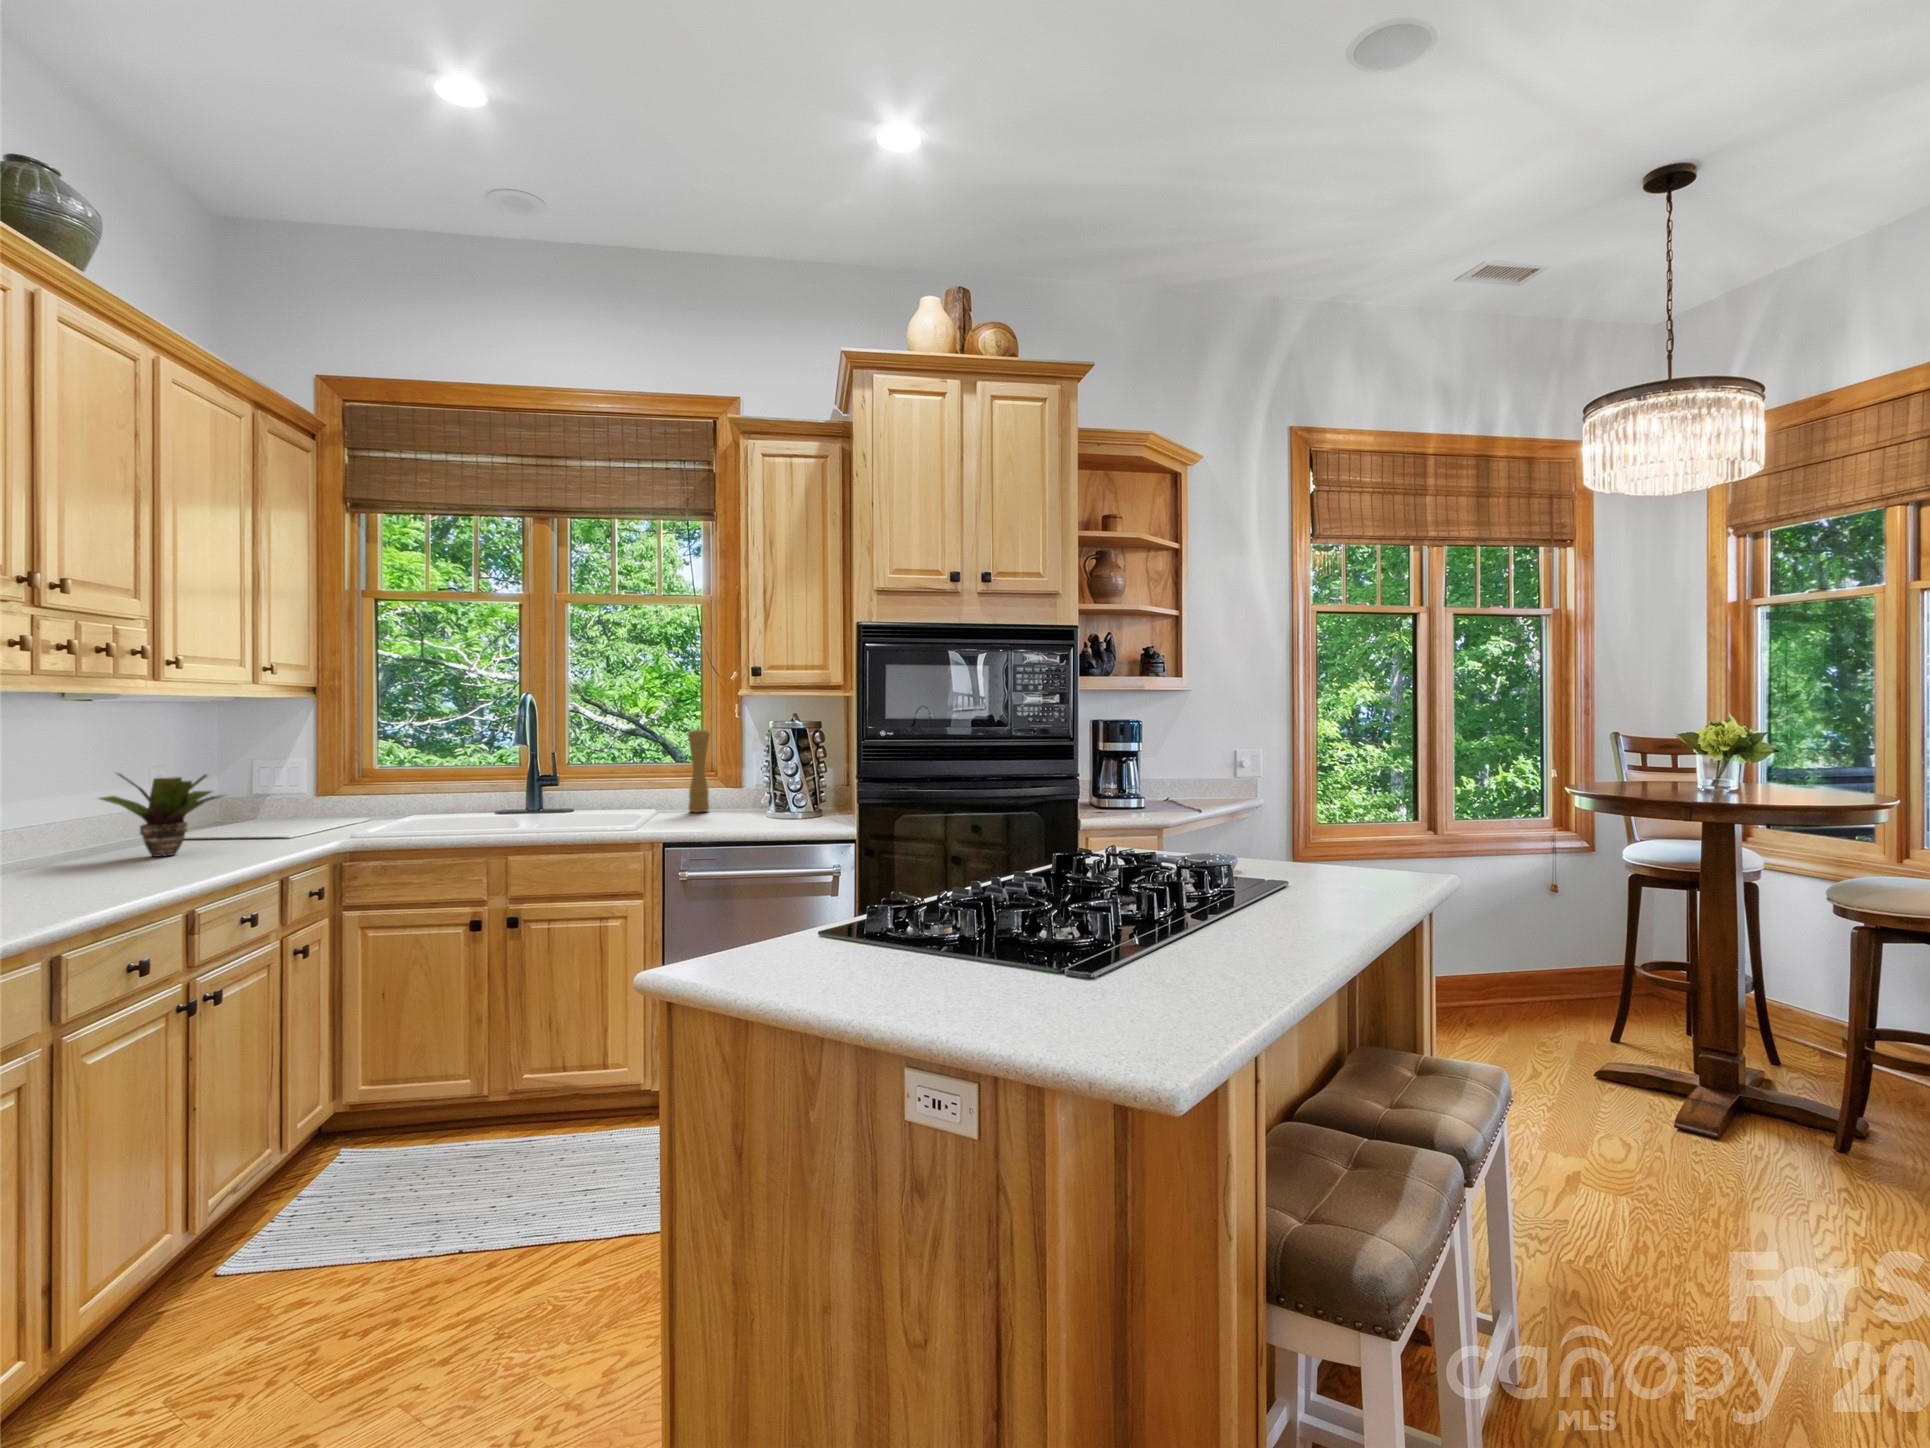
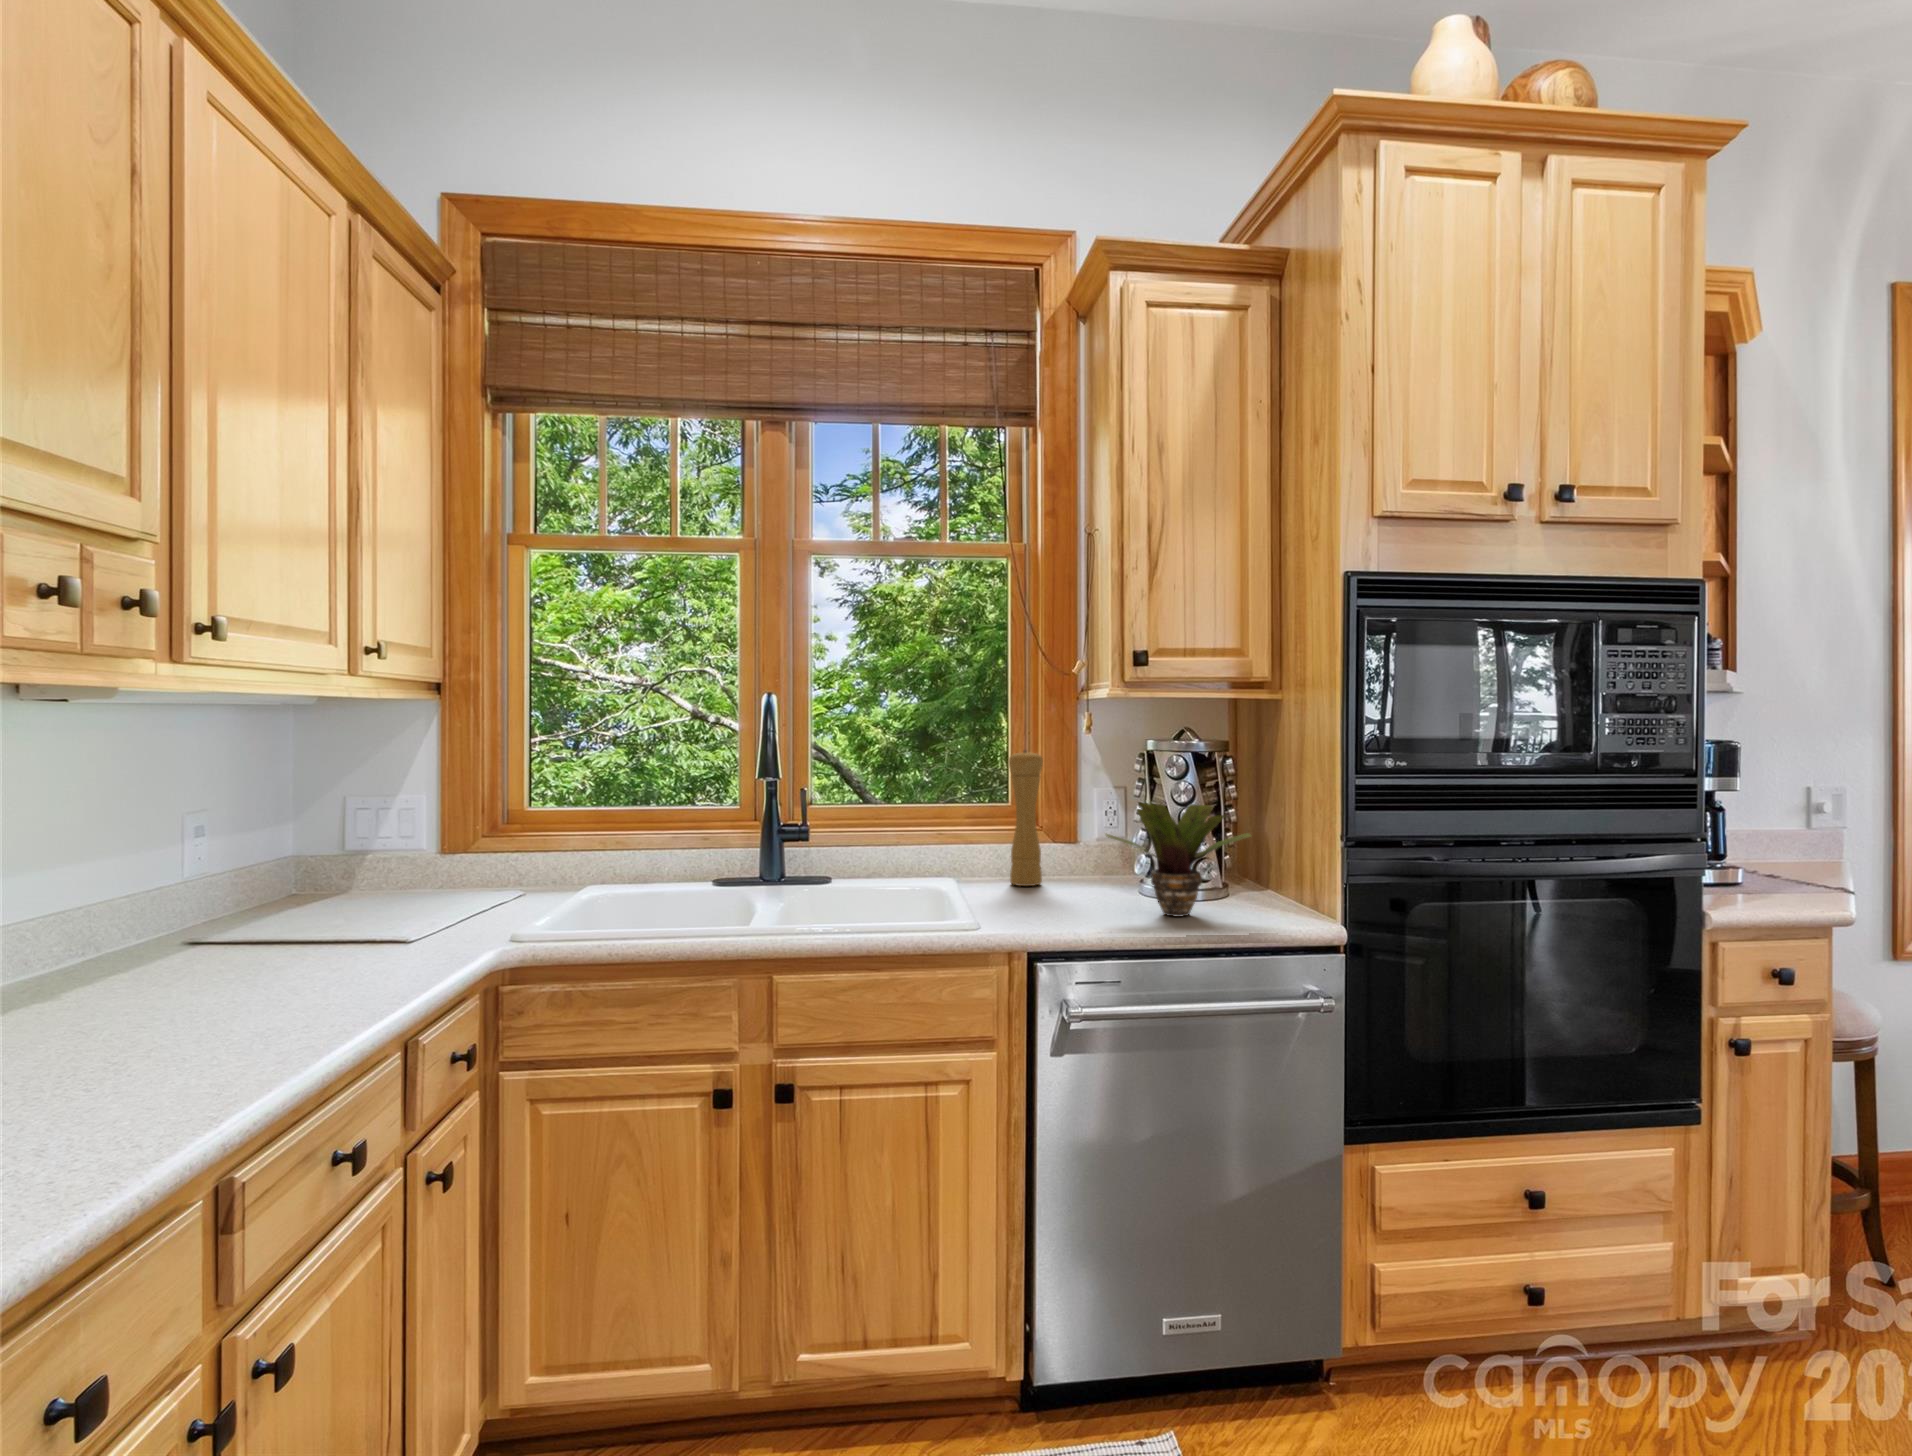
potted plant: present [100,773,221,857] -> present [1106,803,1251,916]

